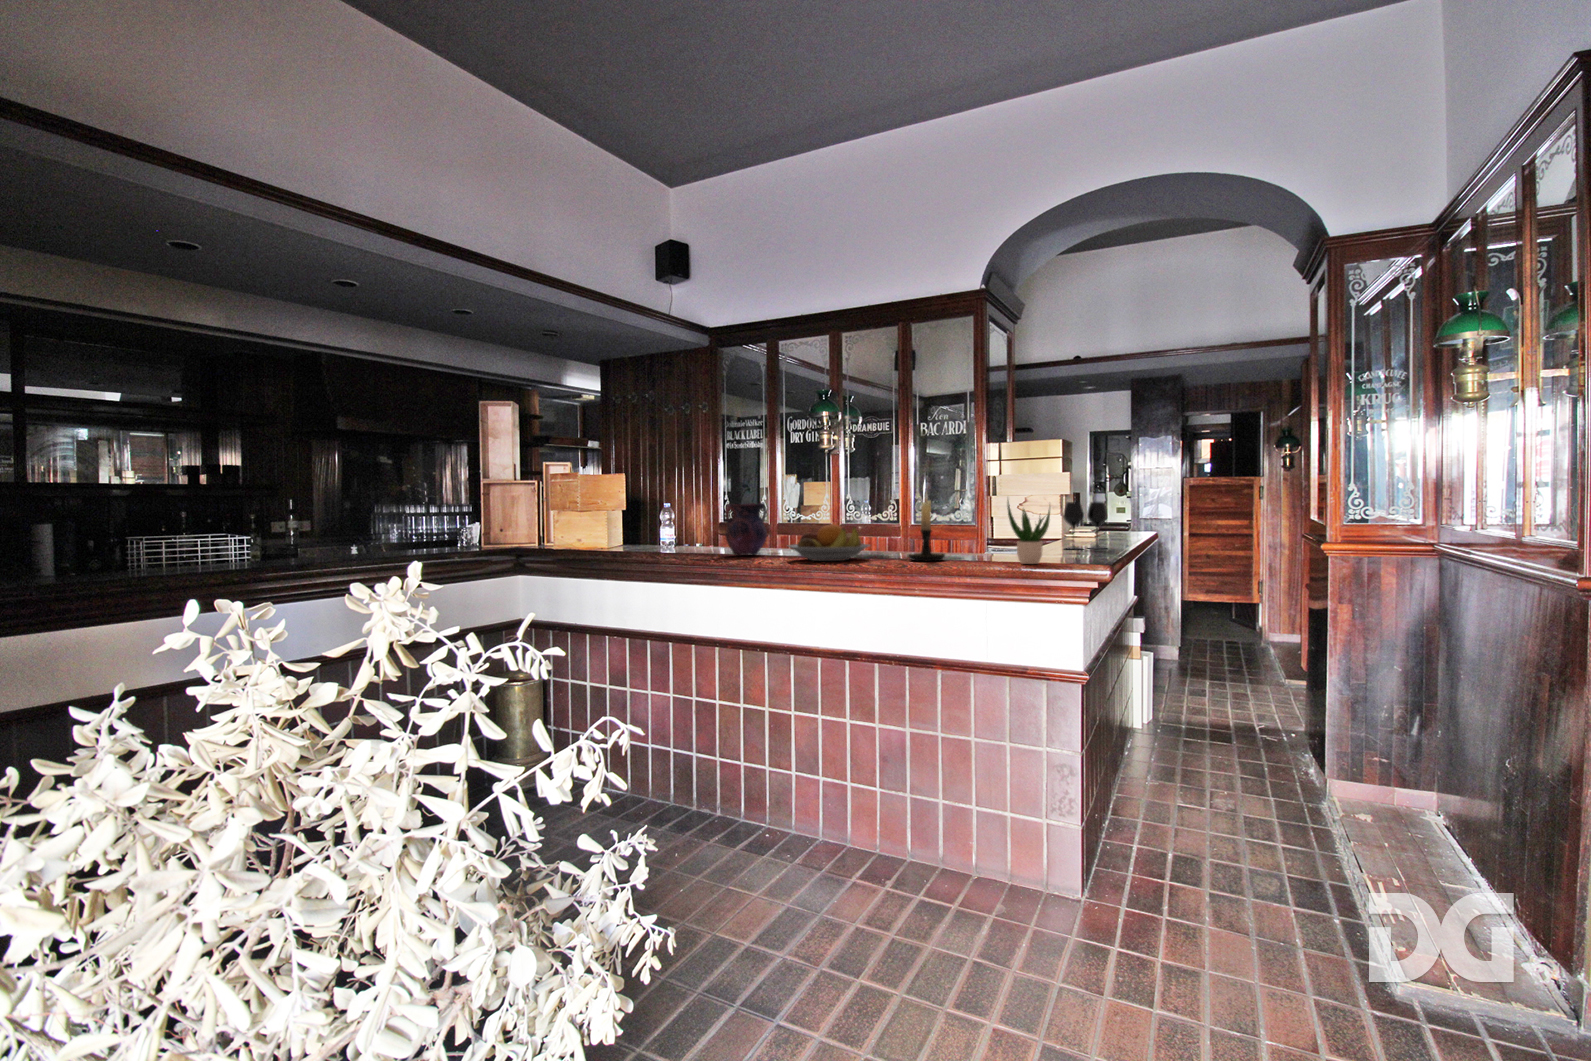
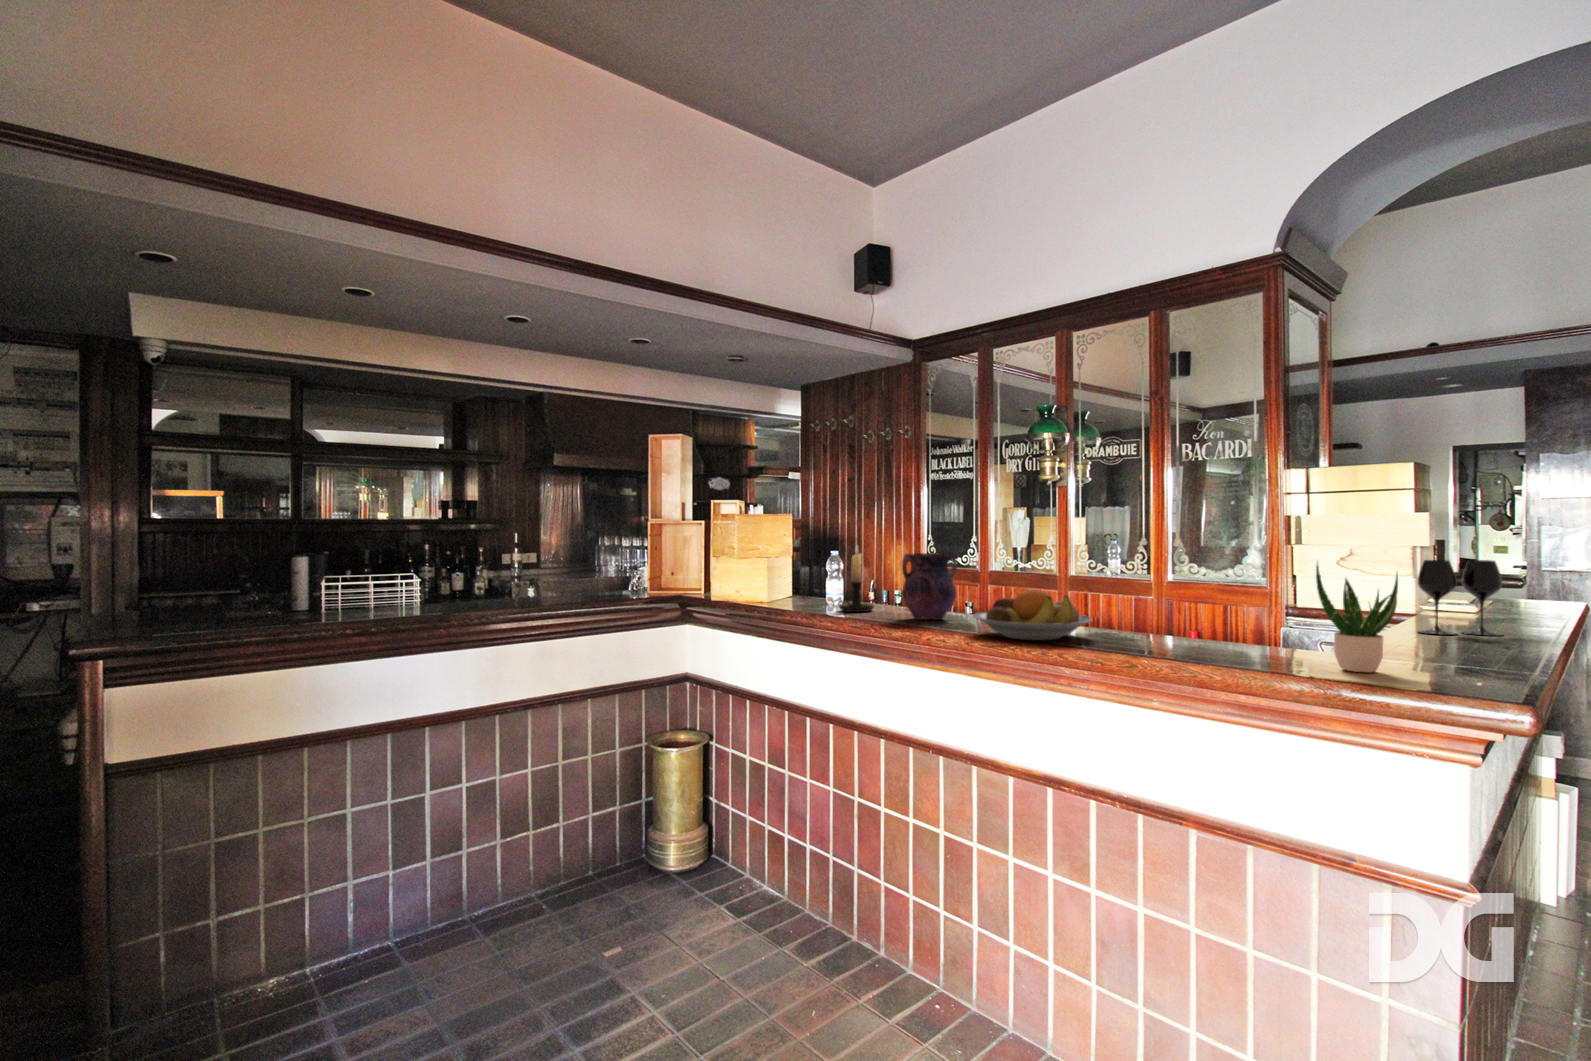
candle holder: present [908,493,945,561] -> present [839,546,874,612]

